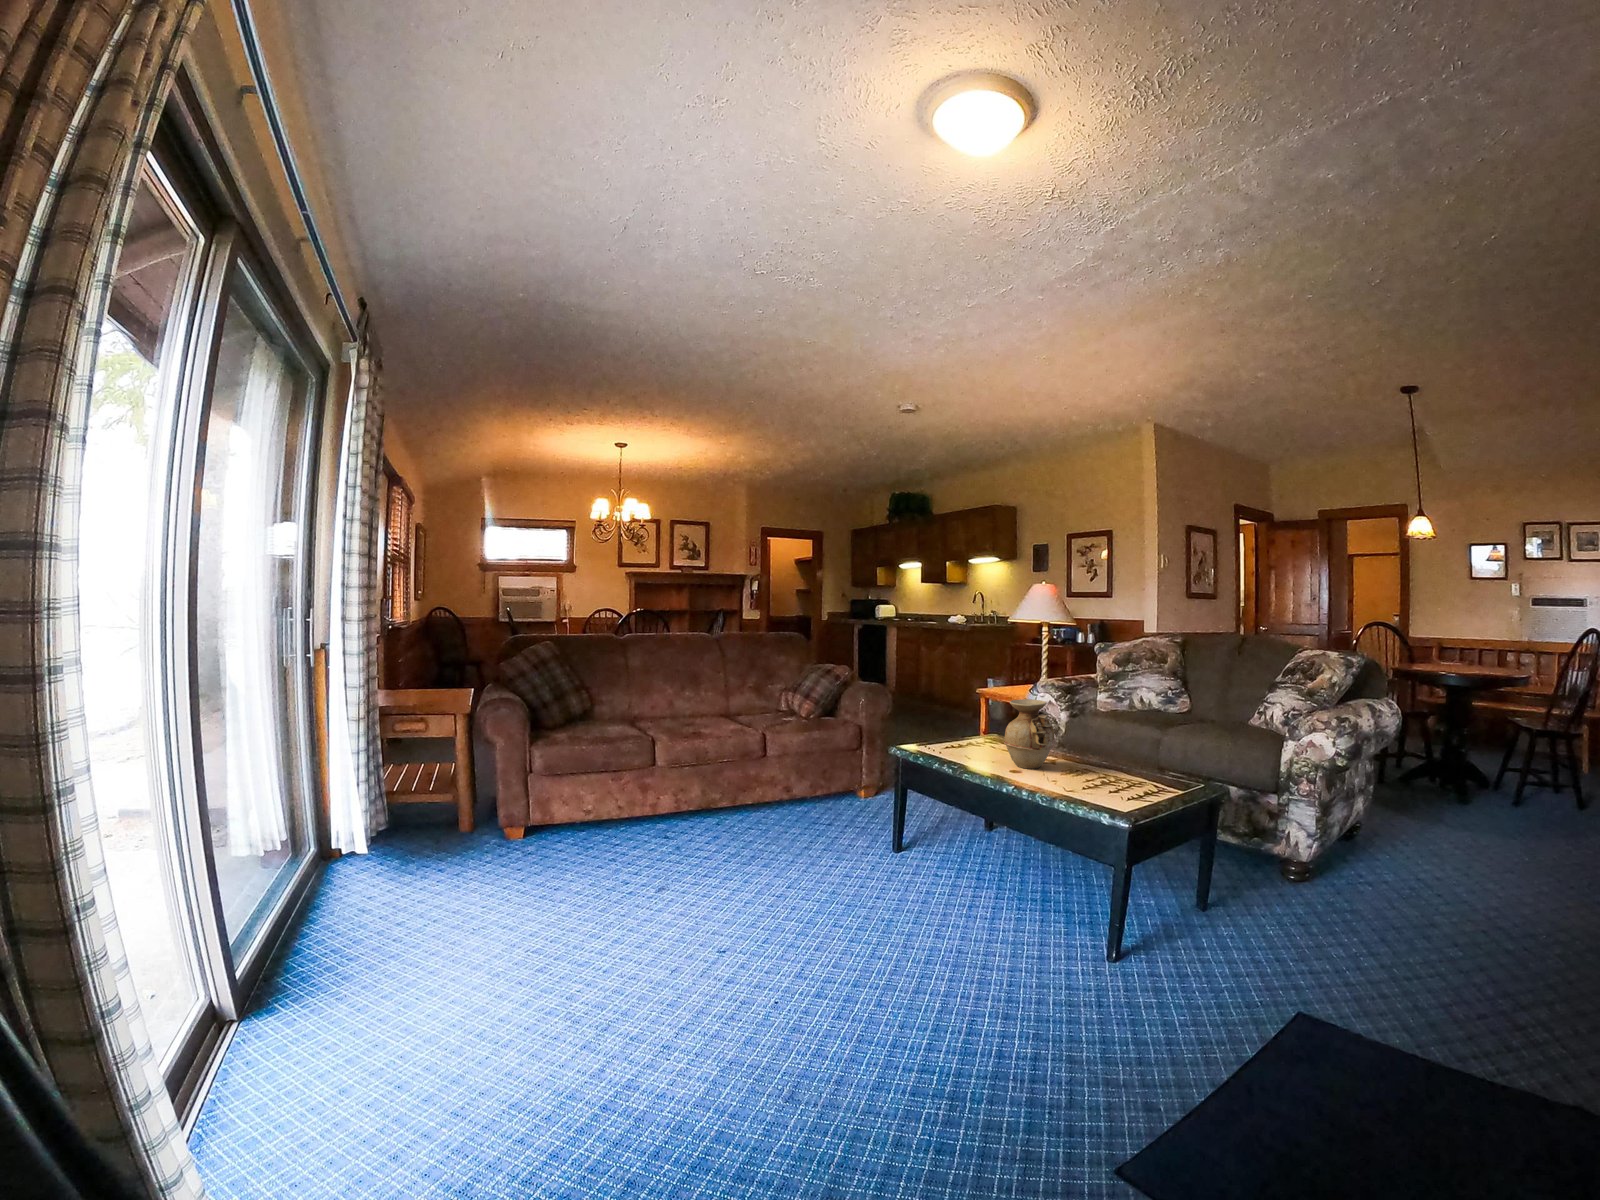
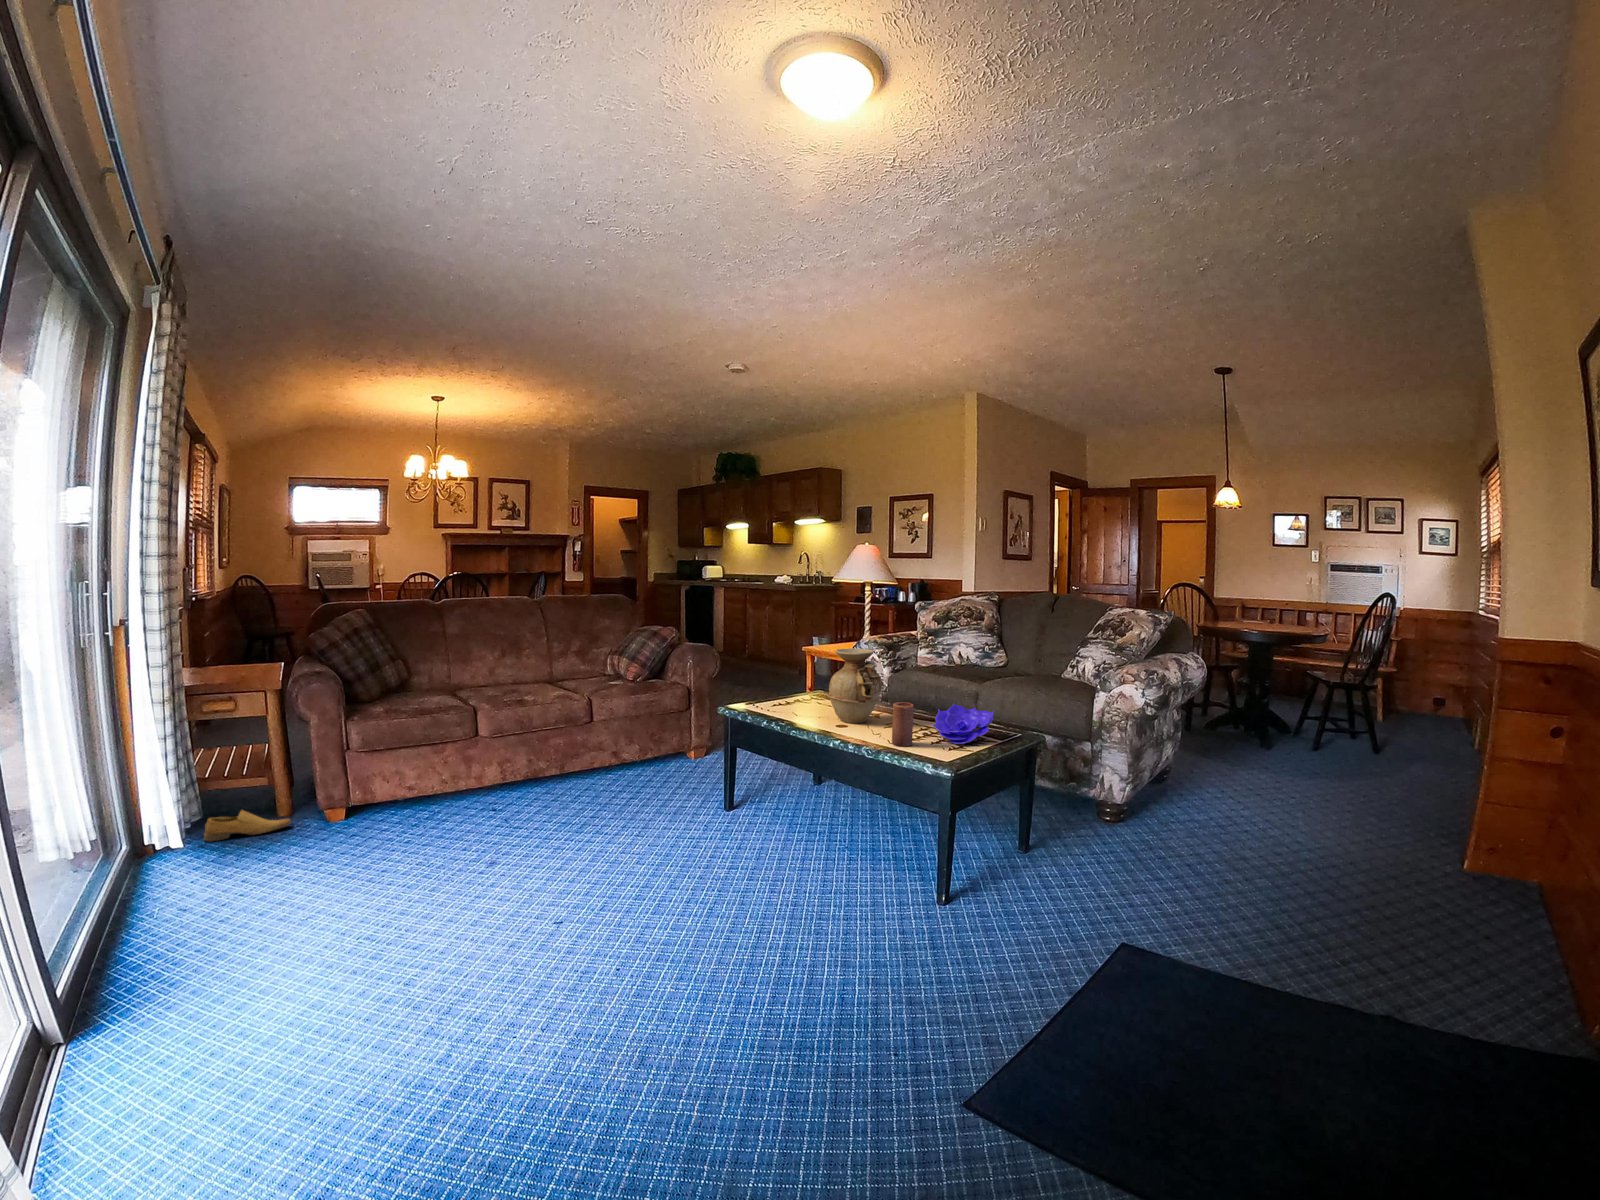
candle: none [1064,751,1084,791] -> present [892,702,913,746]
decorative bowl: none [1103,752,1165,791] -> present [932,704,994,744]
shoe: none [505,826,563,850] -> present [204,811,291,842]

